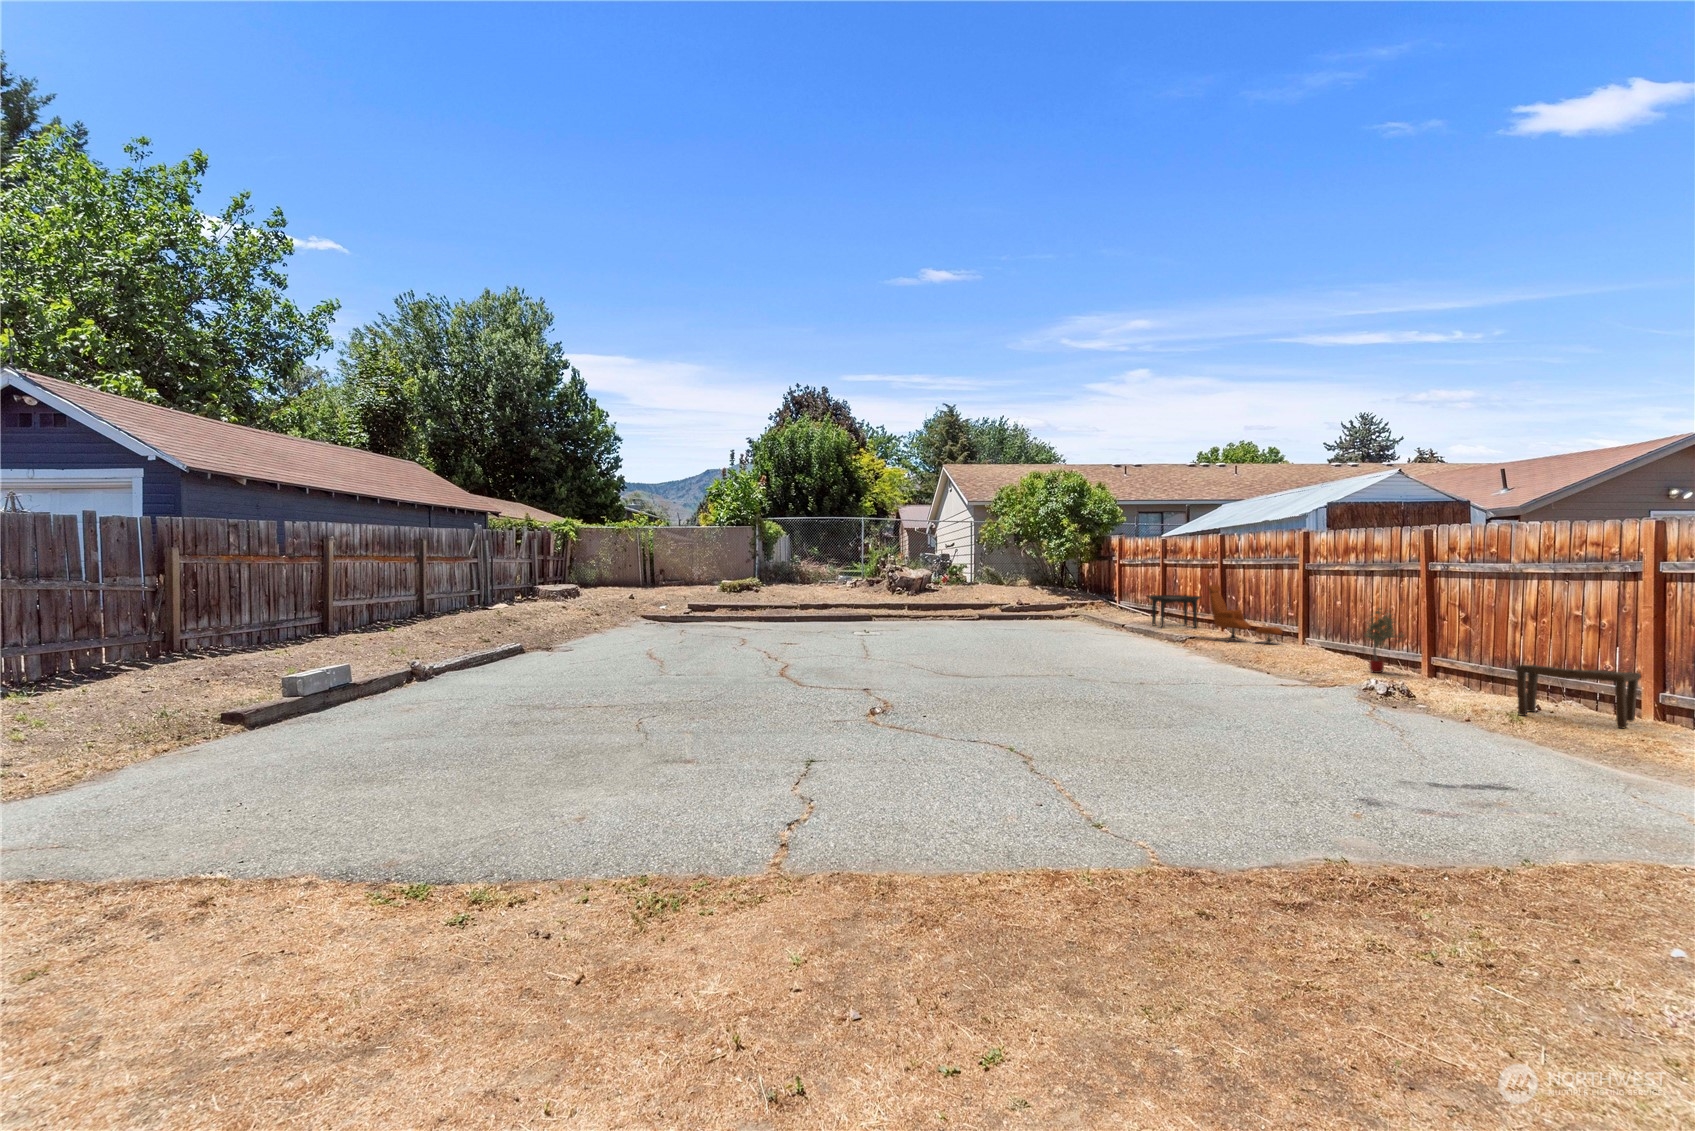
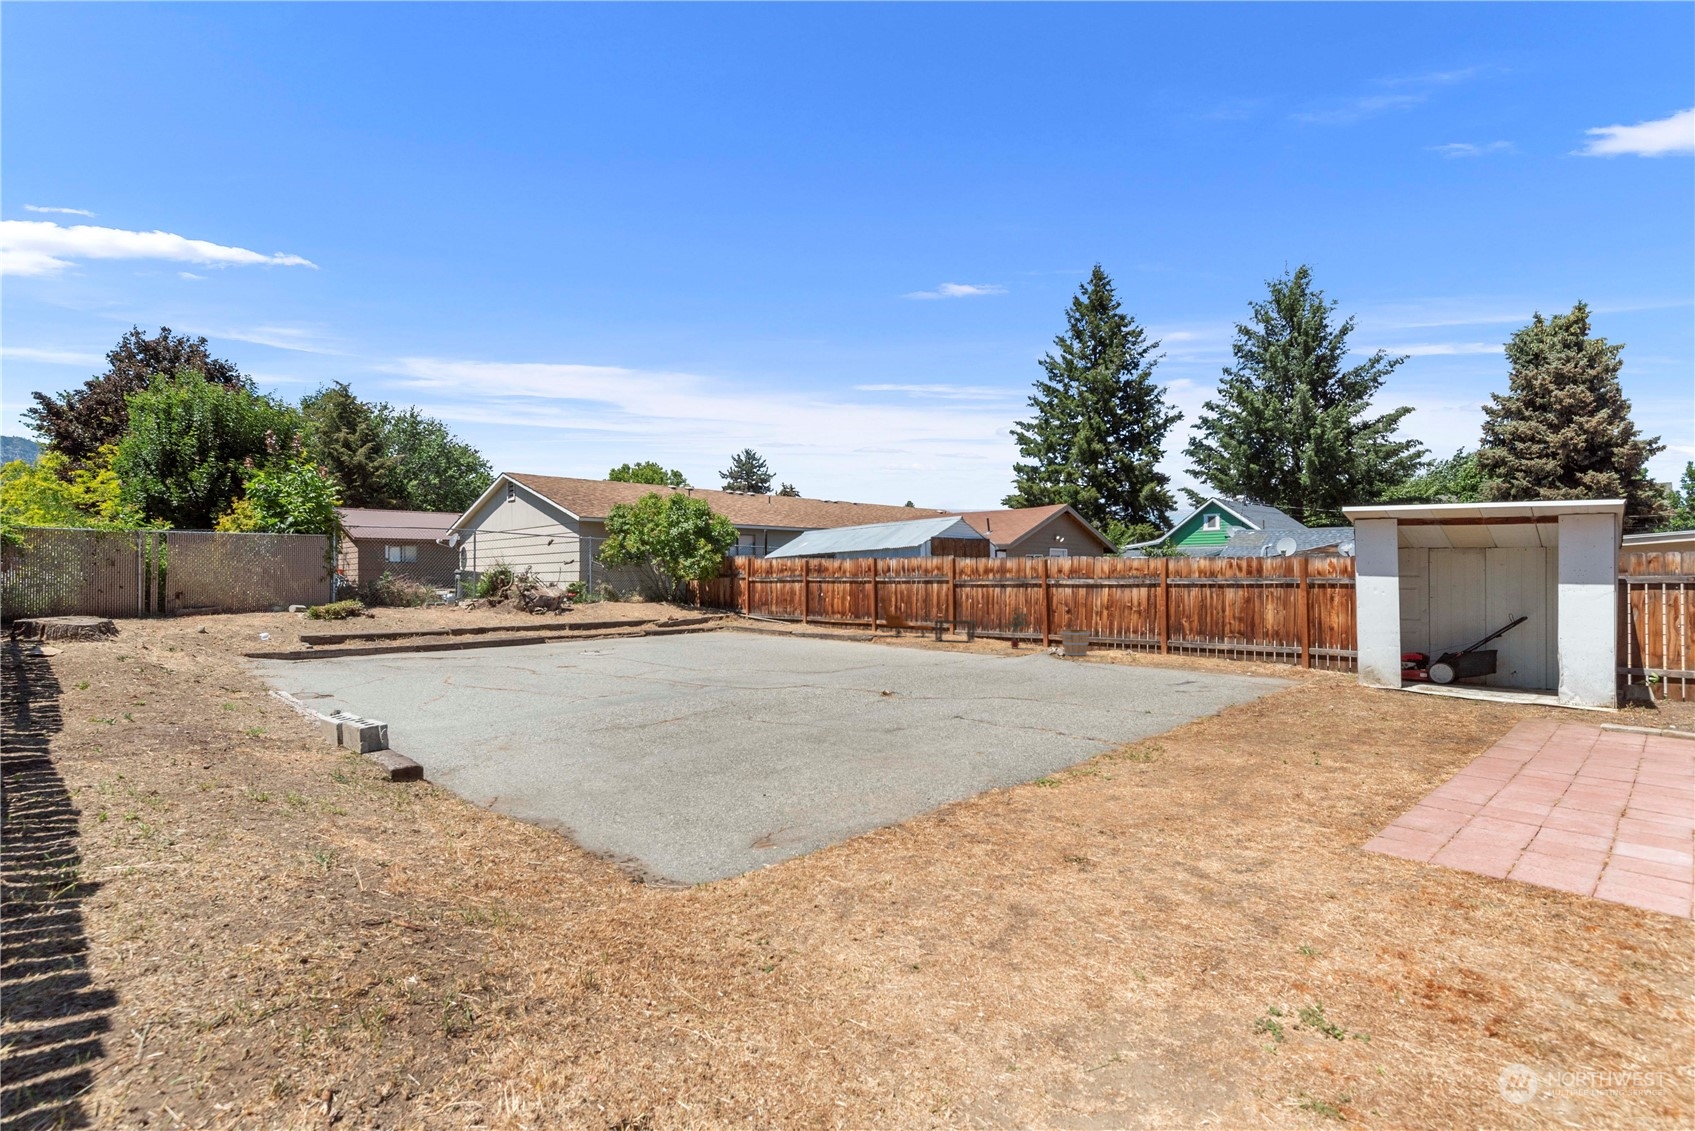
round table: present [1148,595,1201,628] -> none [815,605,855,631]
wooden bucket: none [1436,648,1499,697] -> present [1061,629,1091,656]
bench: present [1515,665,1641,729] -> present [934,620,976,643]

